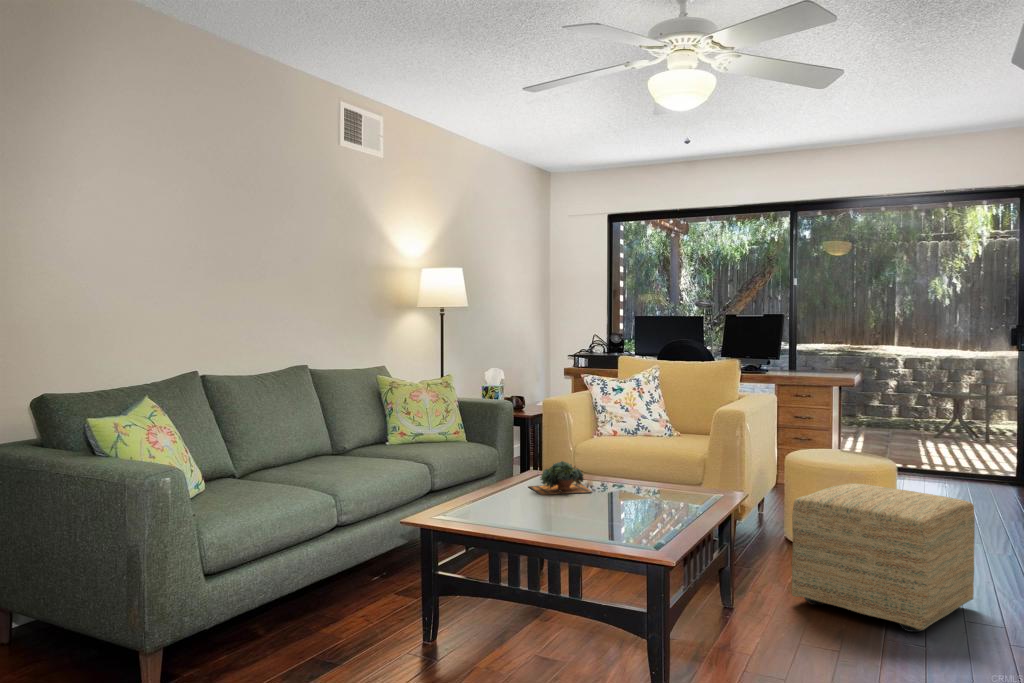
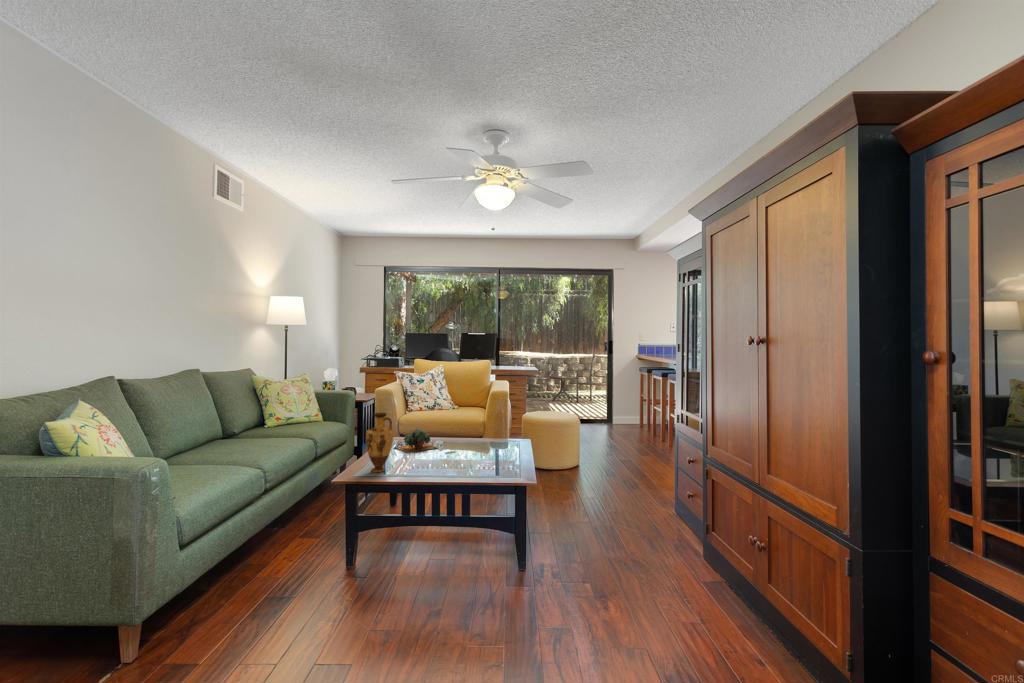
vase: none [455,430,494,516] -> present [366,413,394,472]
ottoman: present [792,483,975,632] -> none [551,430,635,508]

